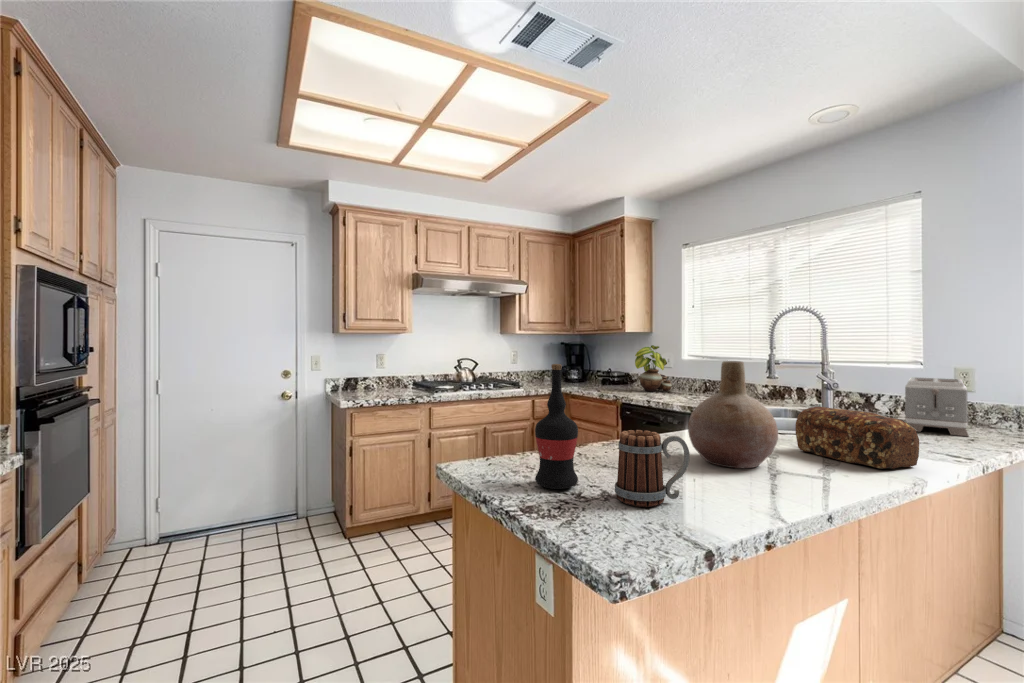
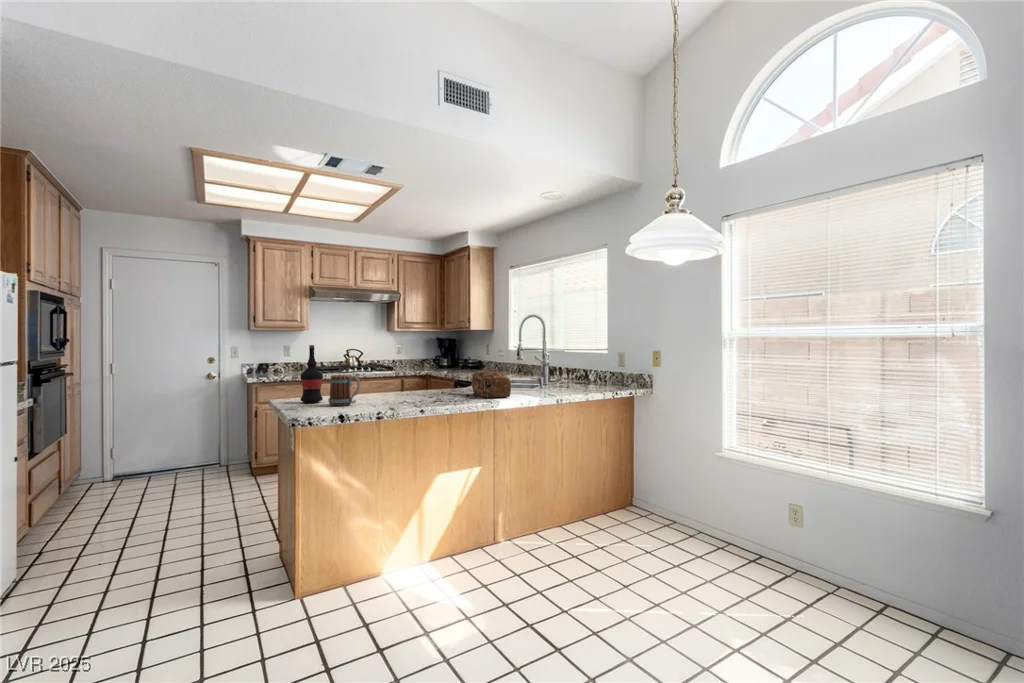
potted plant: present [635,345,672,392] -> none [471,340,501,373]
vase: present [688,361,778,468] -> none [401,345,443,398]
toaster: present [905,377,969,436] -> none [570,358,615,390]

